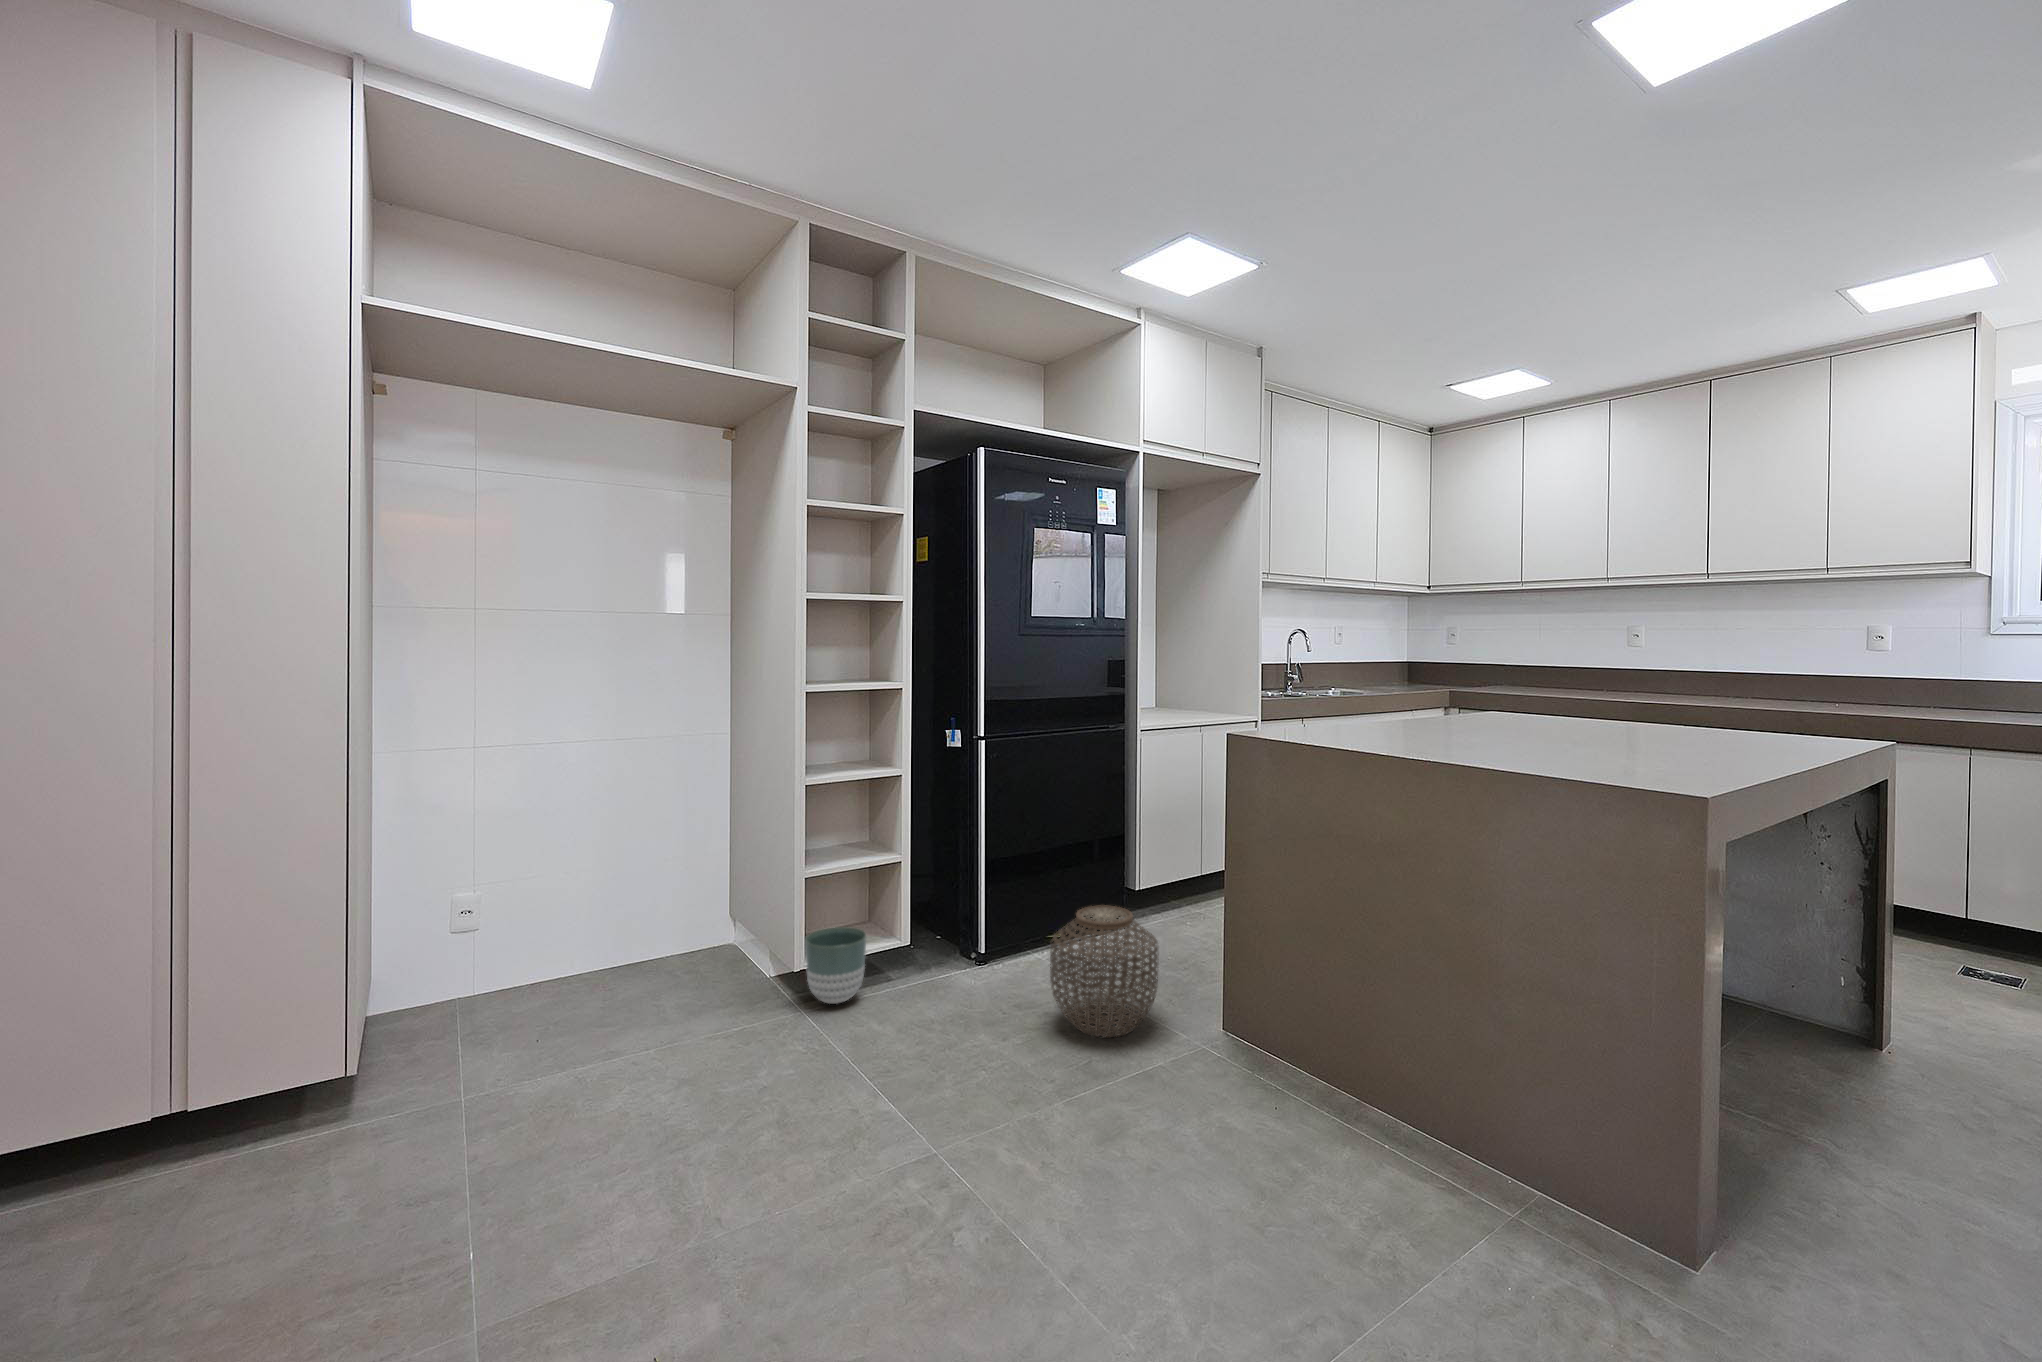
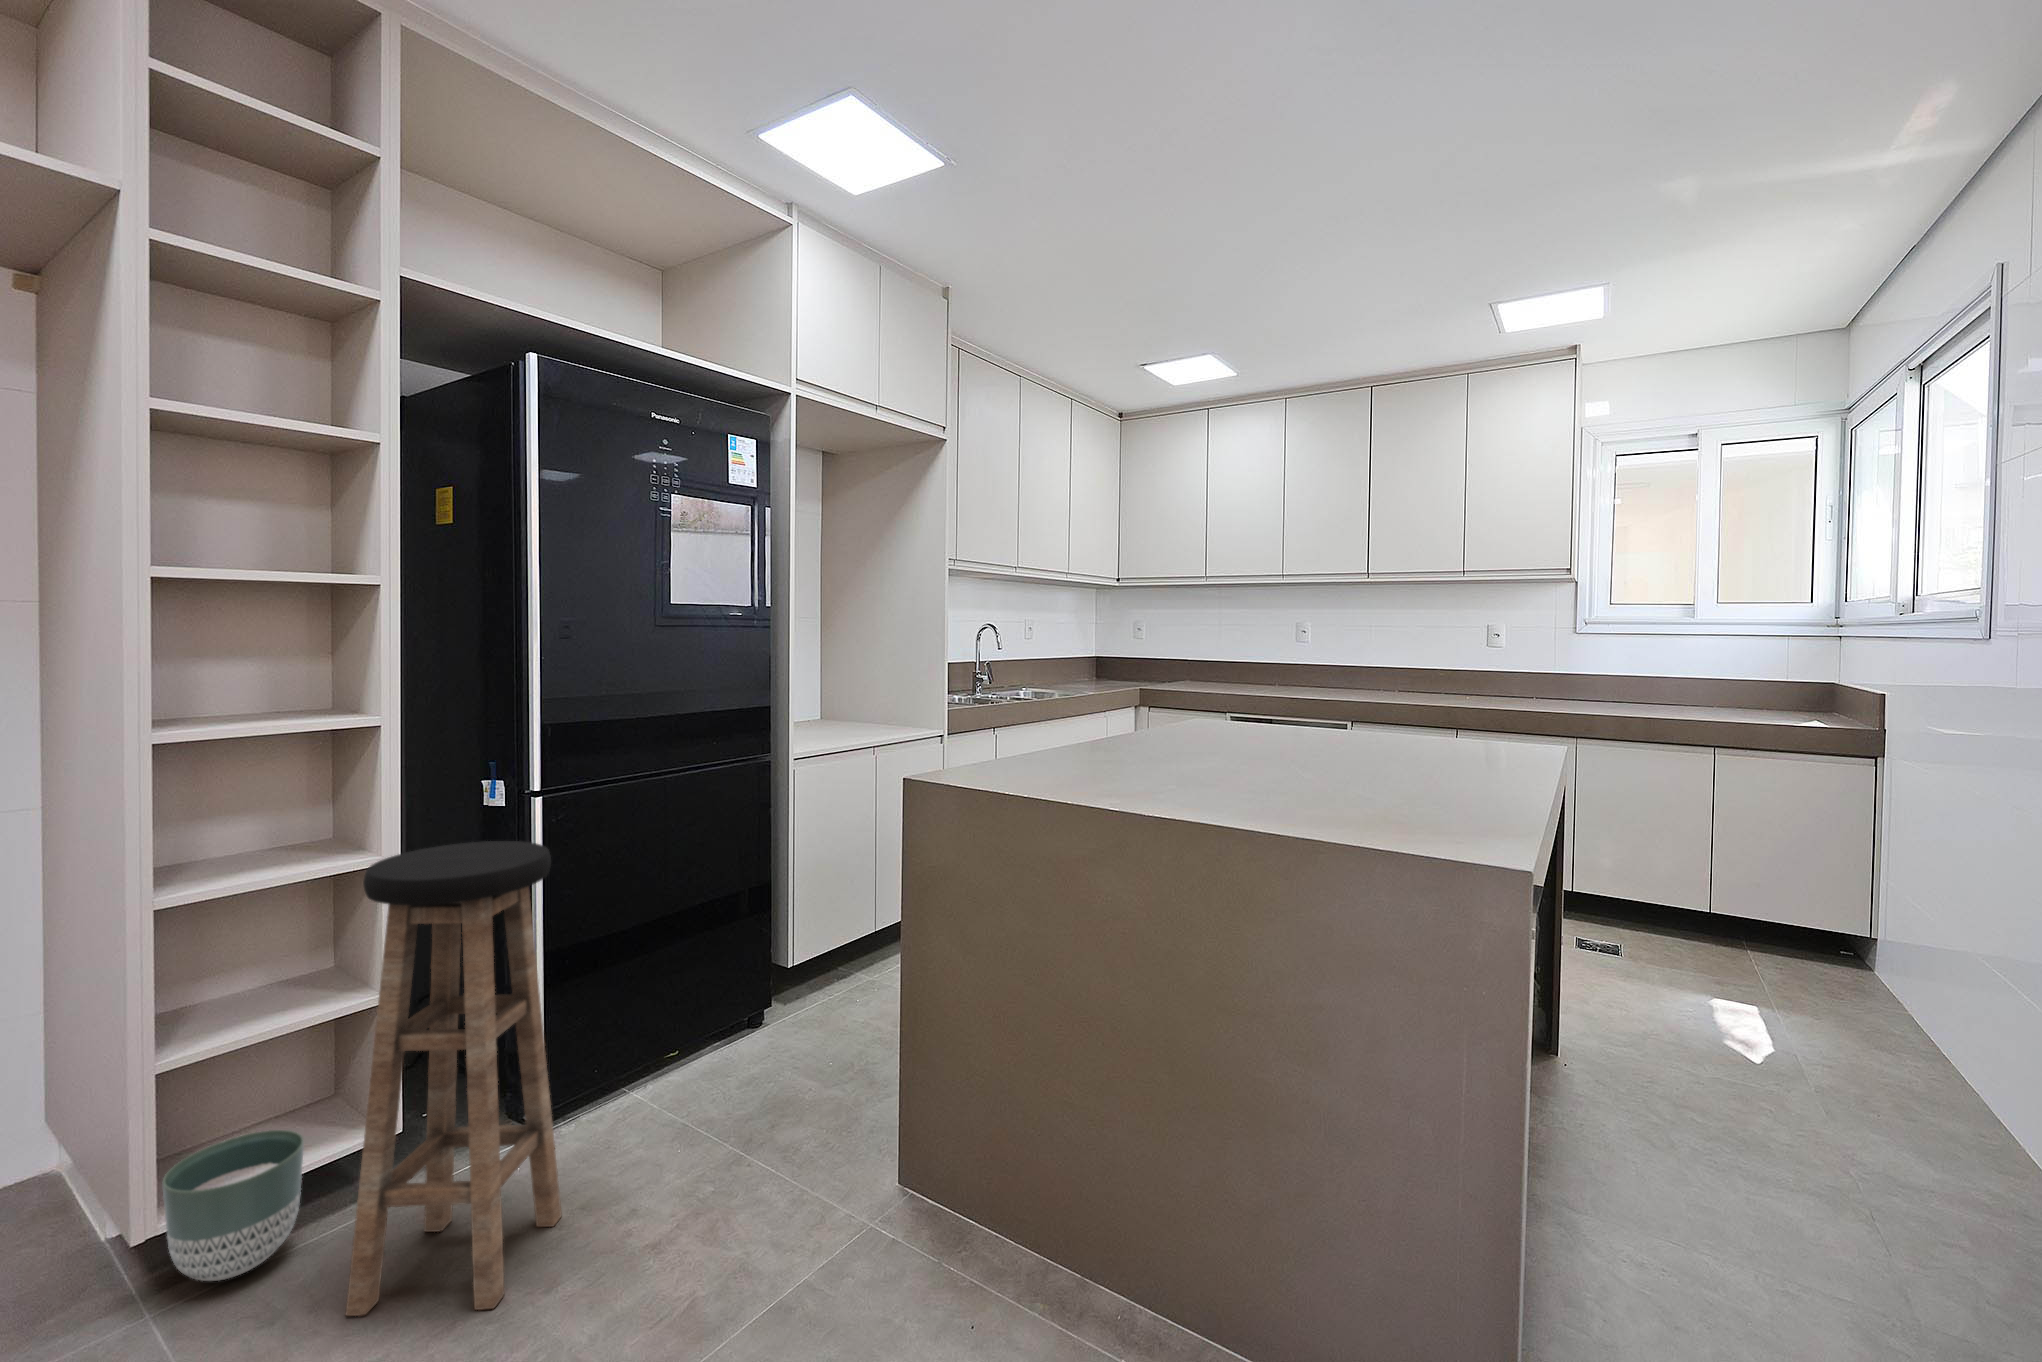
bar stool: none [897,761,1003,1040] -> present [346,841,562,1316]
woven basket: present [1050,905,1158,1037] -> none [636,1039,808,1251]

